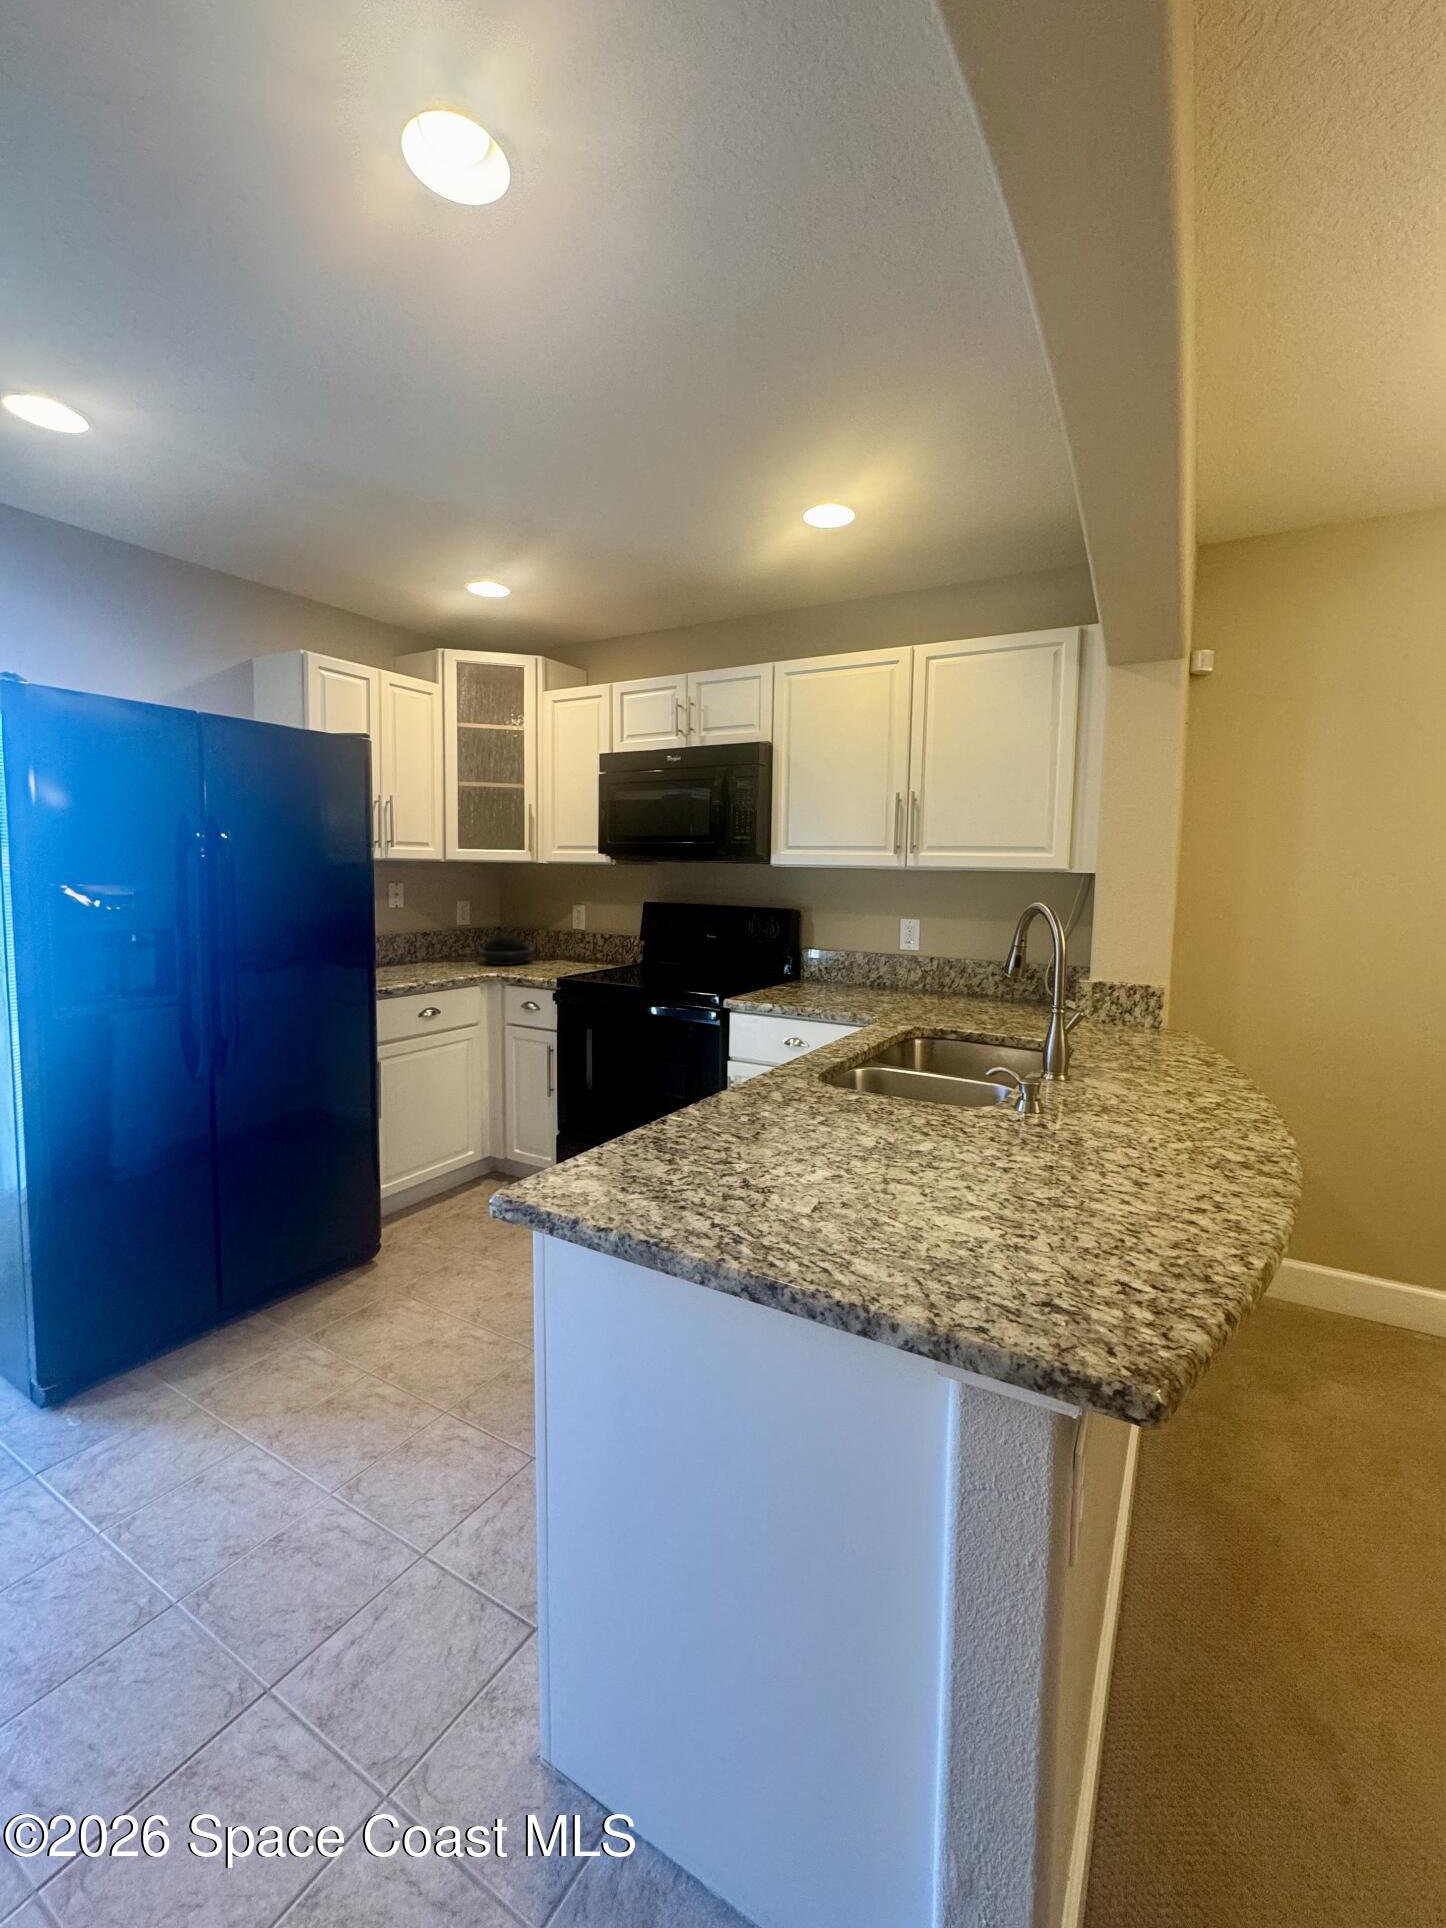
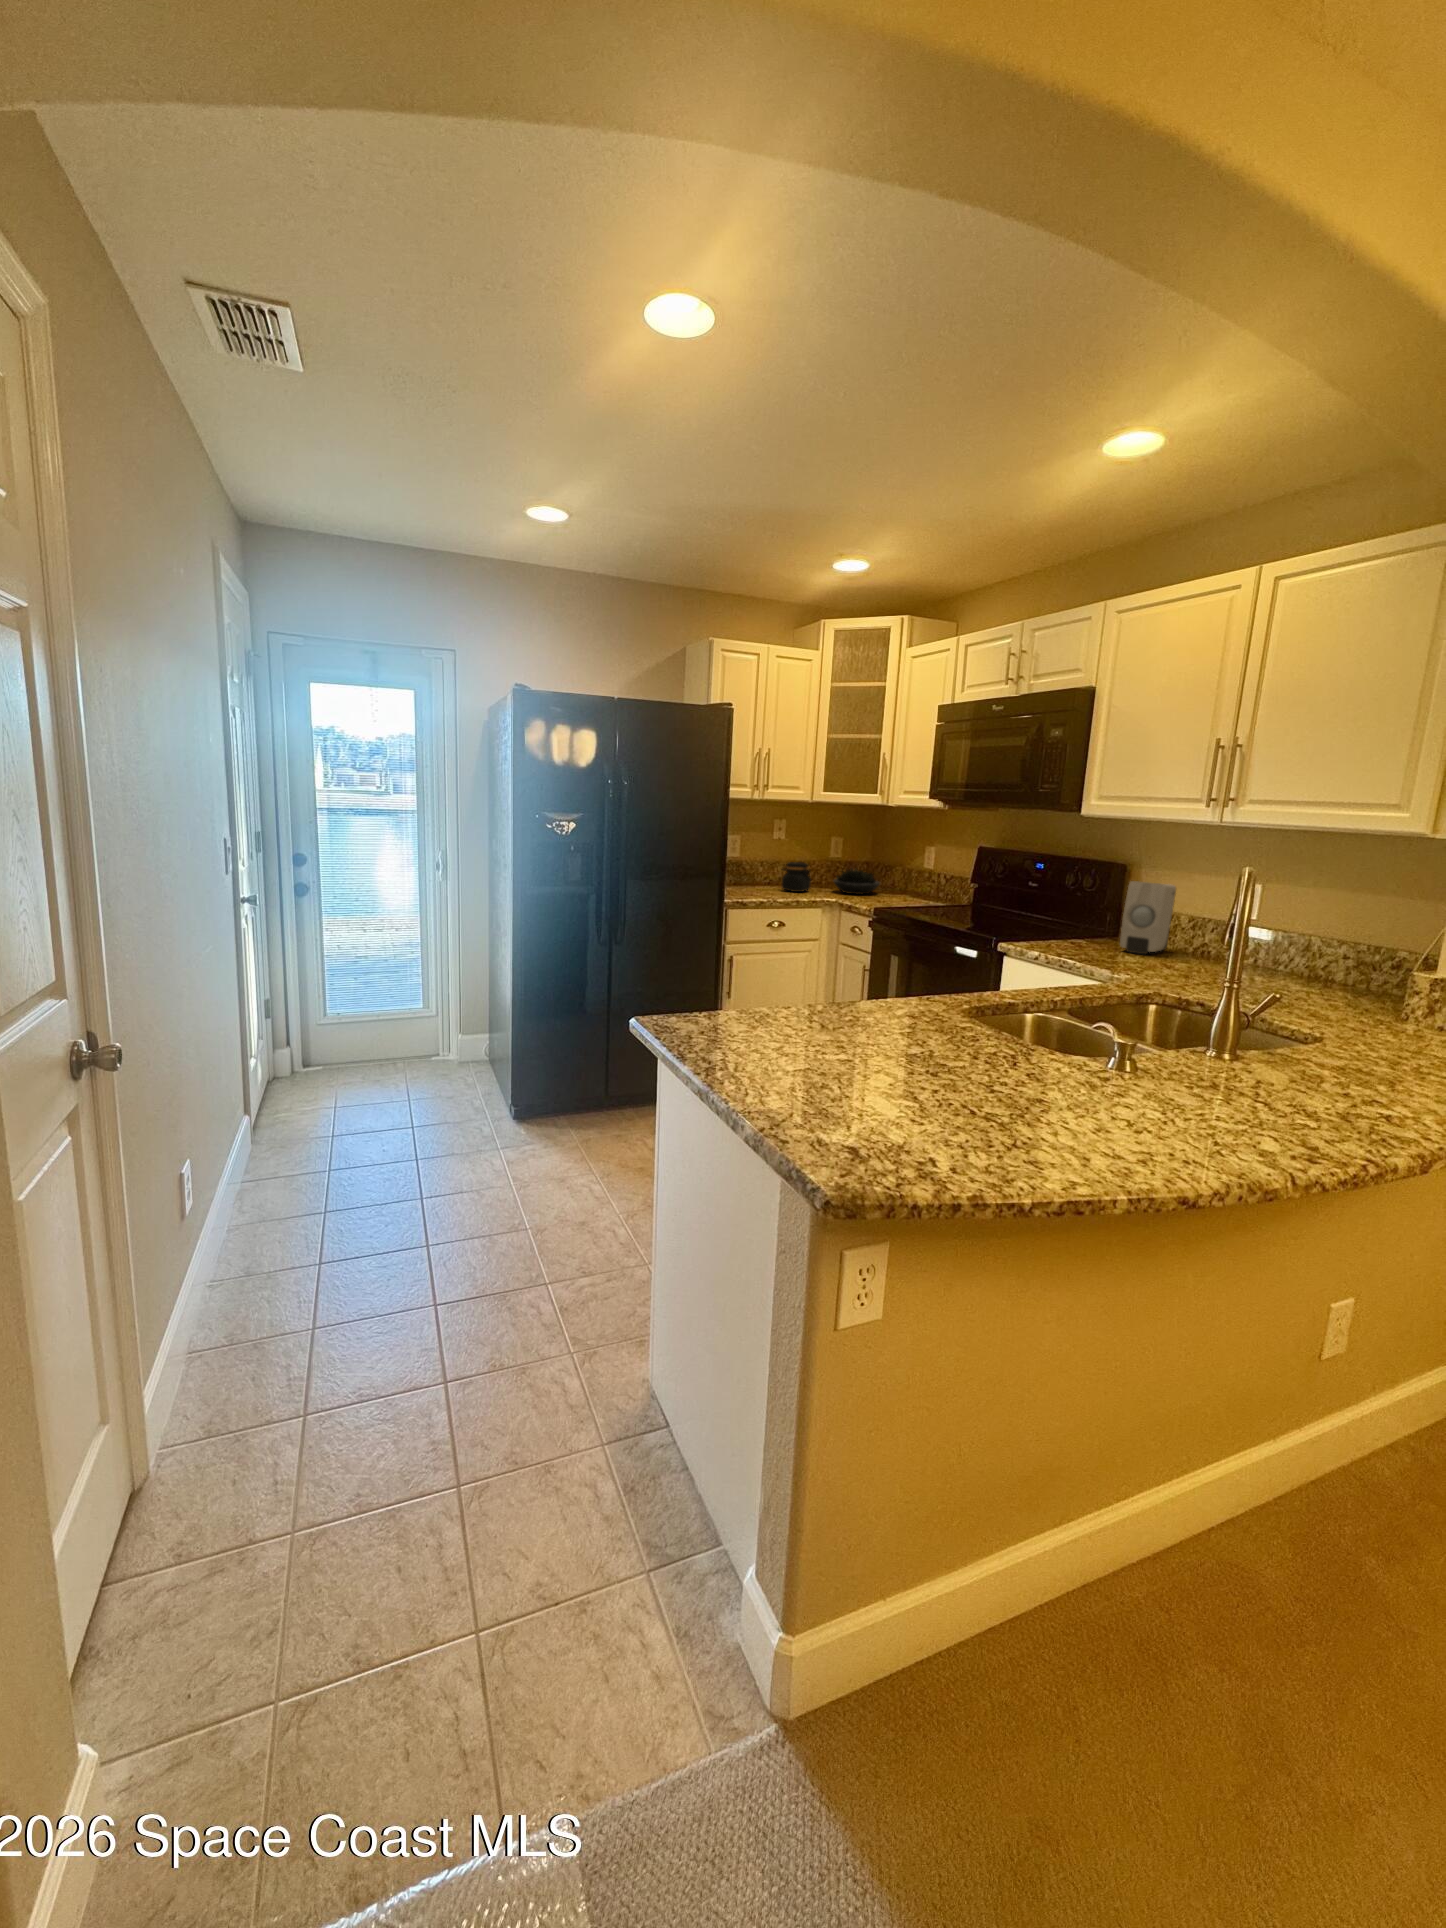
soap dispenser: none [826,924,858,992] -> present [1120,881,1176,954]
jar: none [414,933,455,969] -> present [782,862,811,892]

